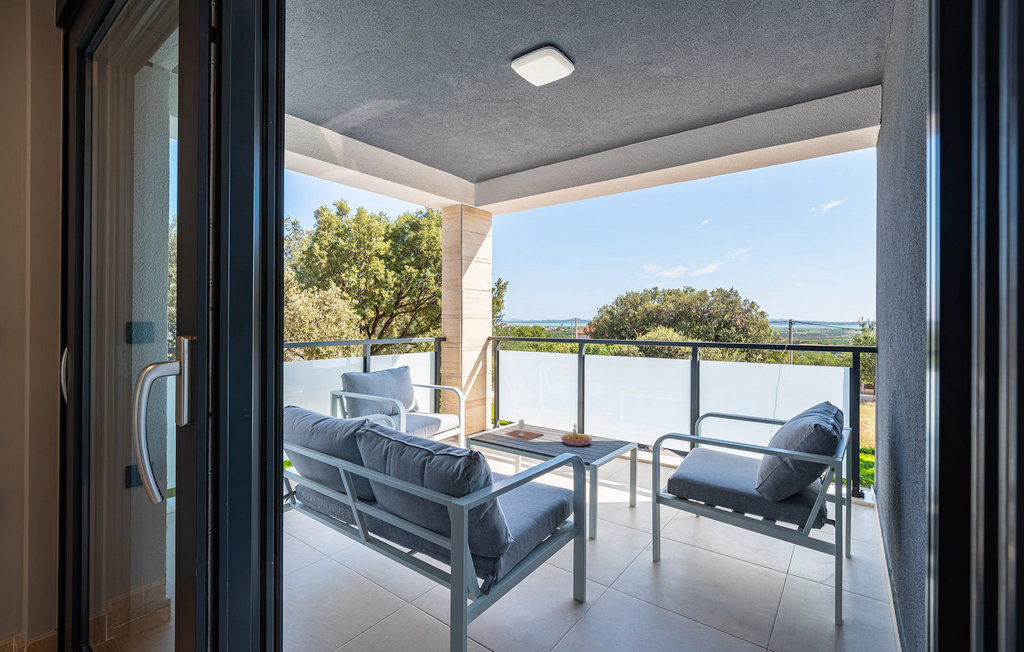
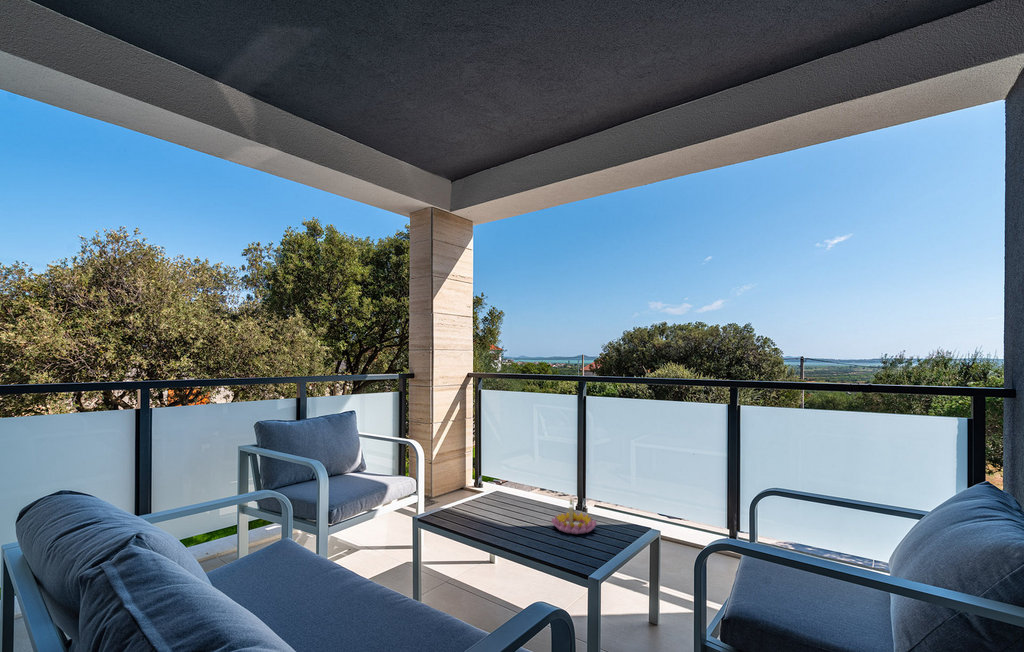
wine glass: present [506,420,542,441] -> none [463,490,528,524]

